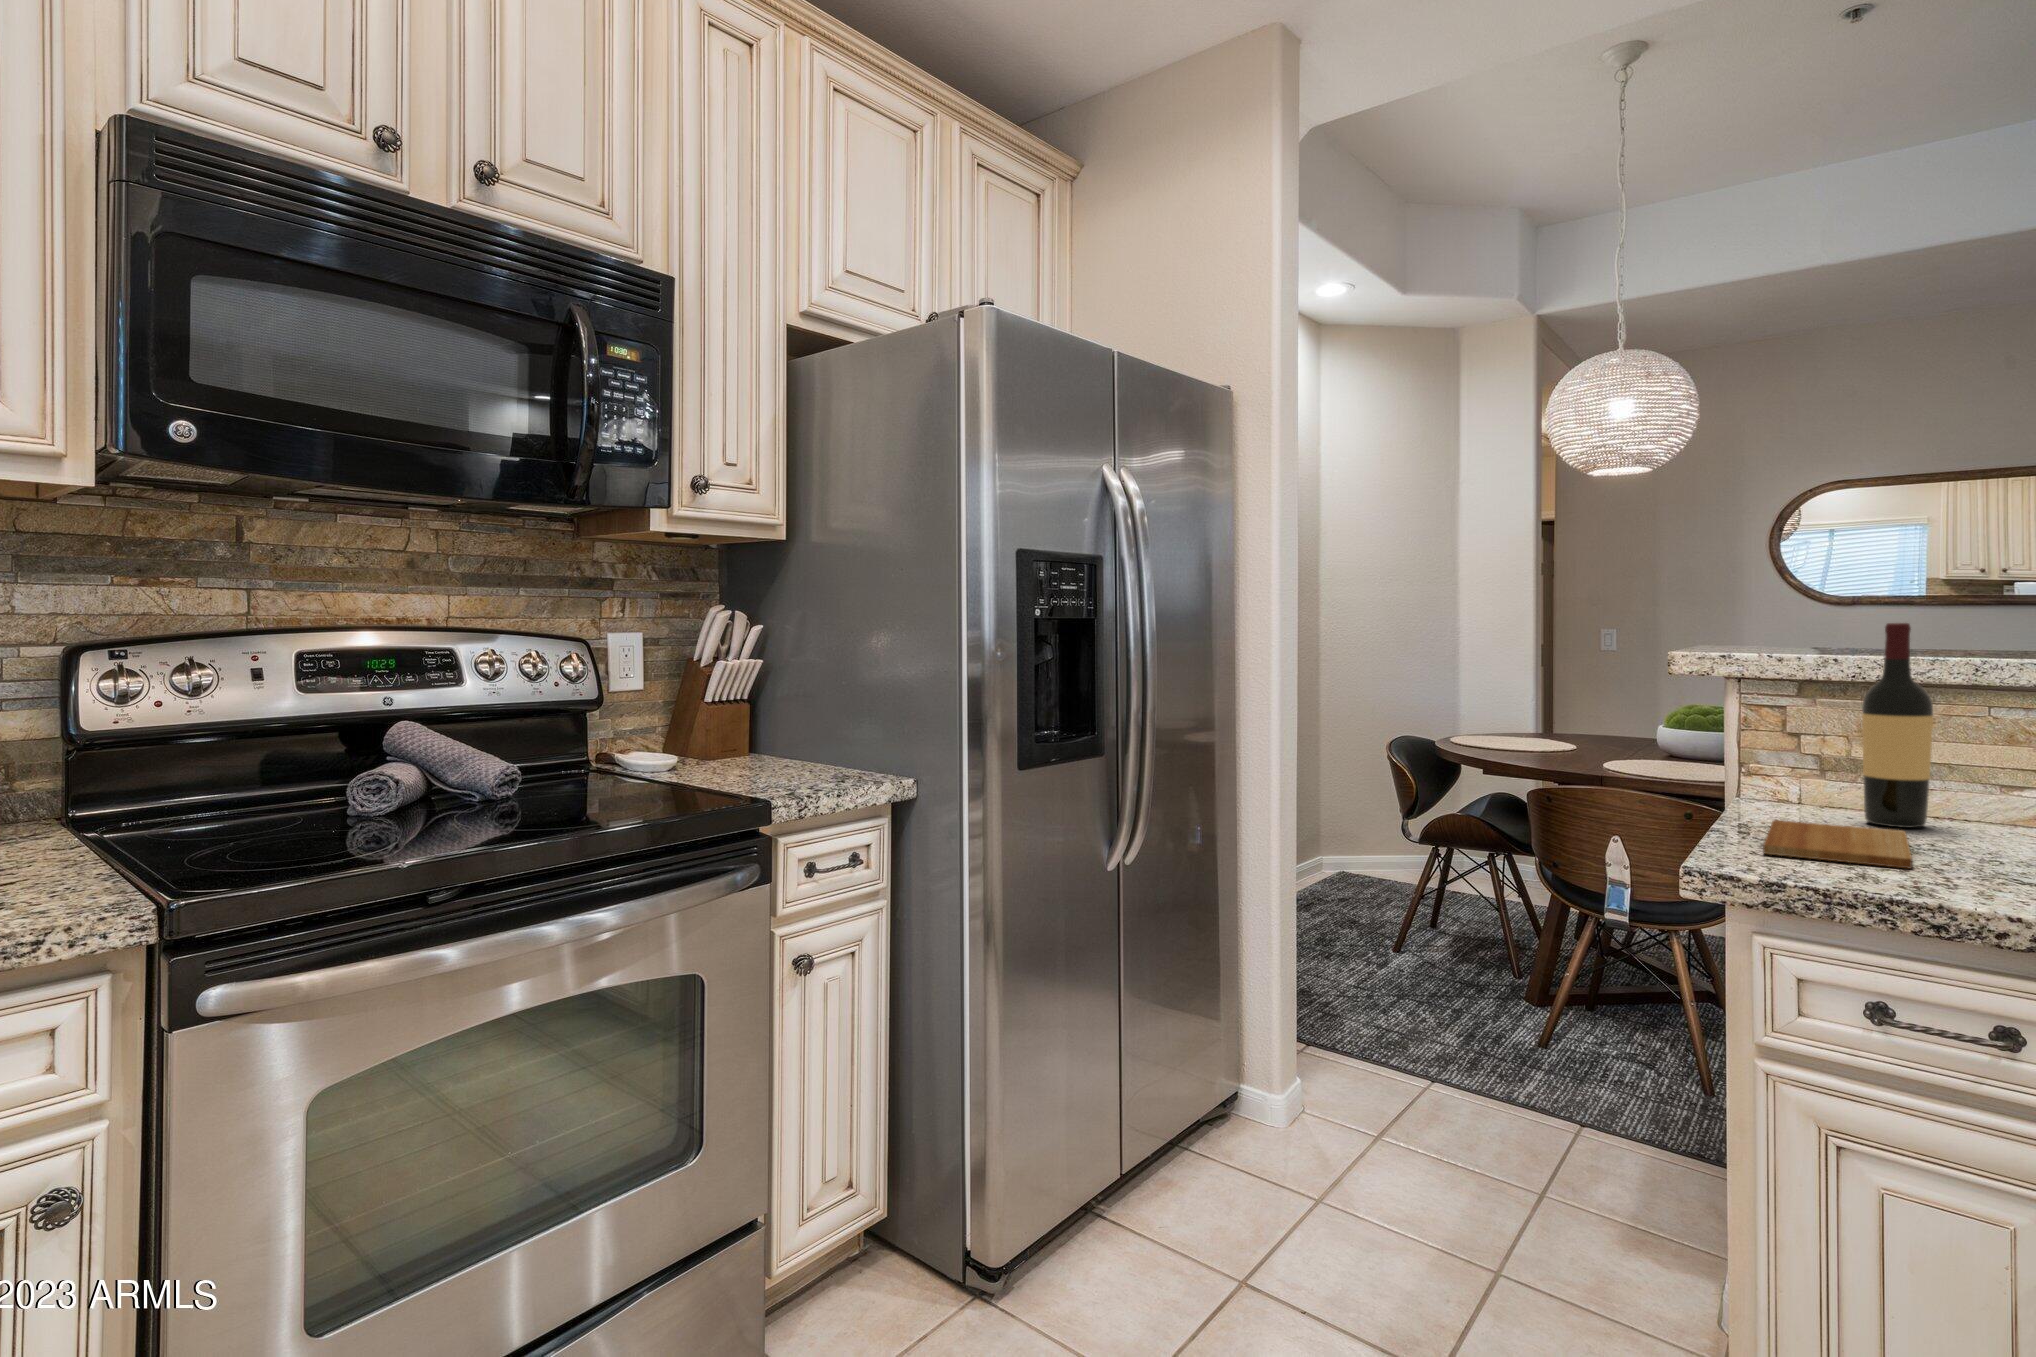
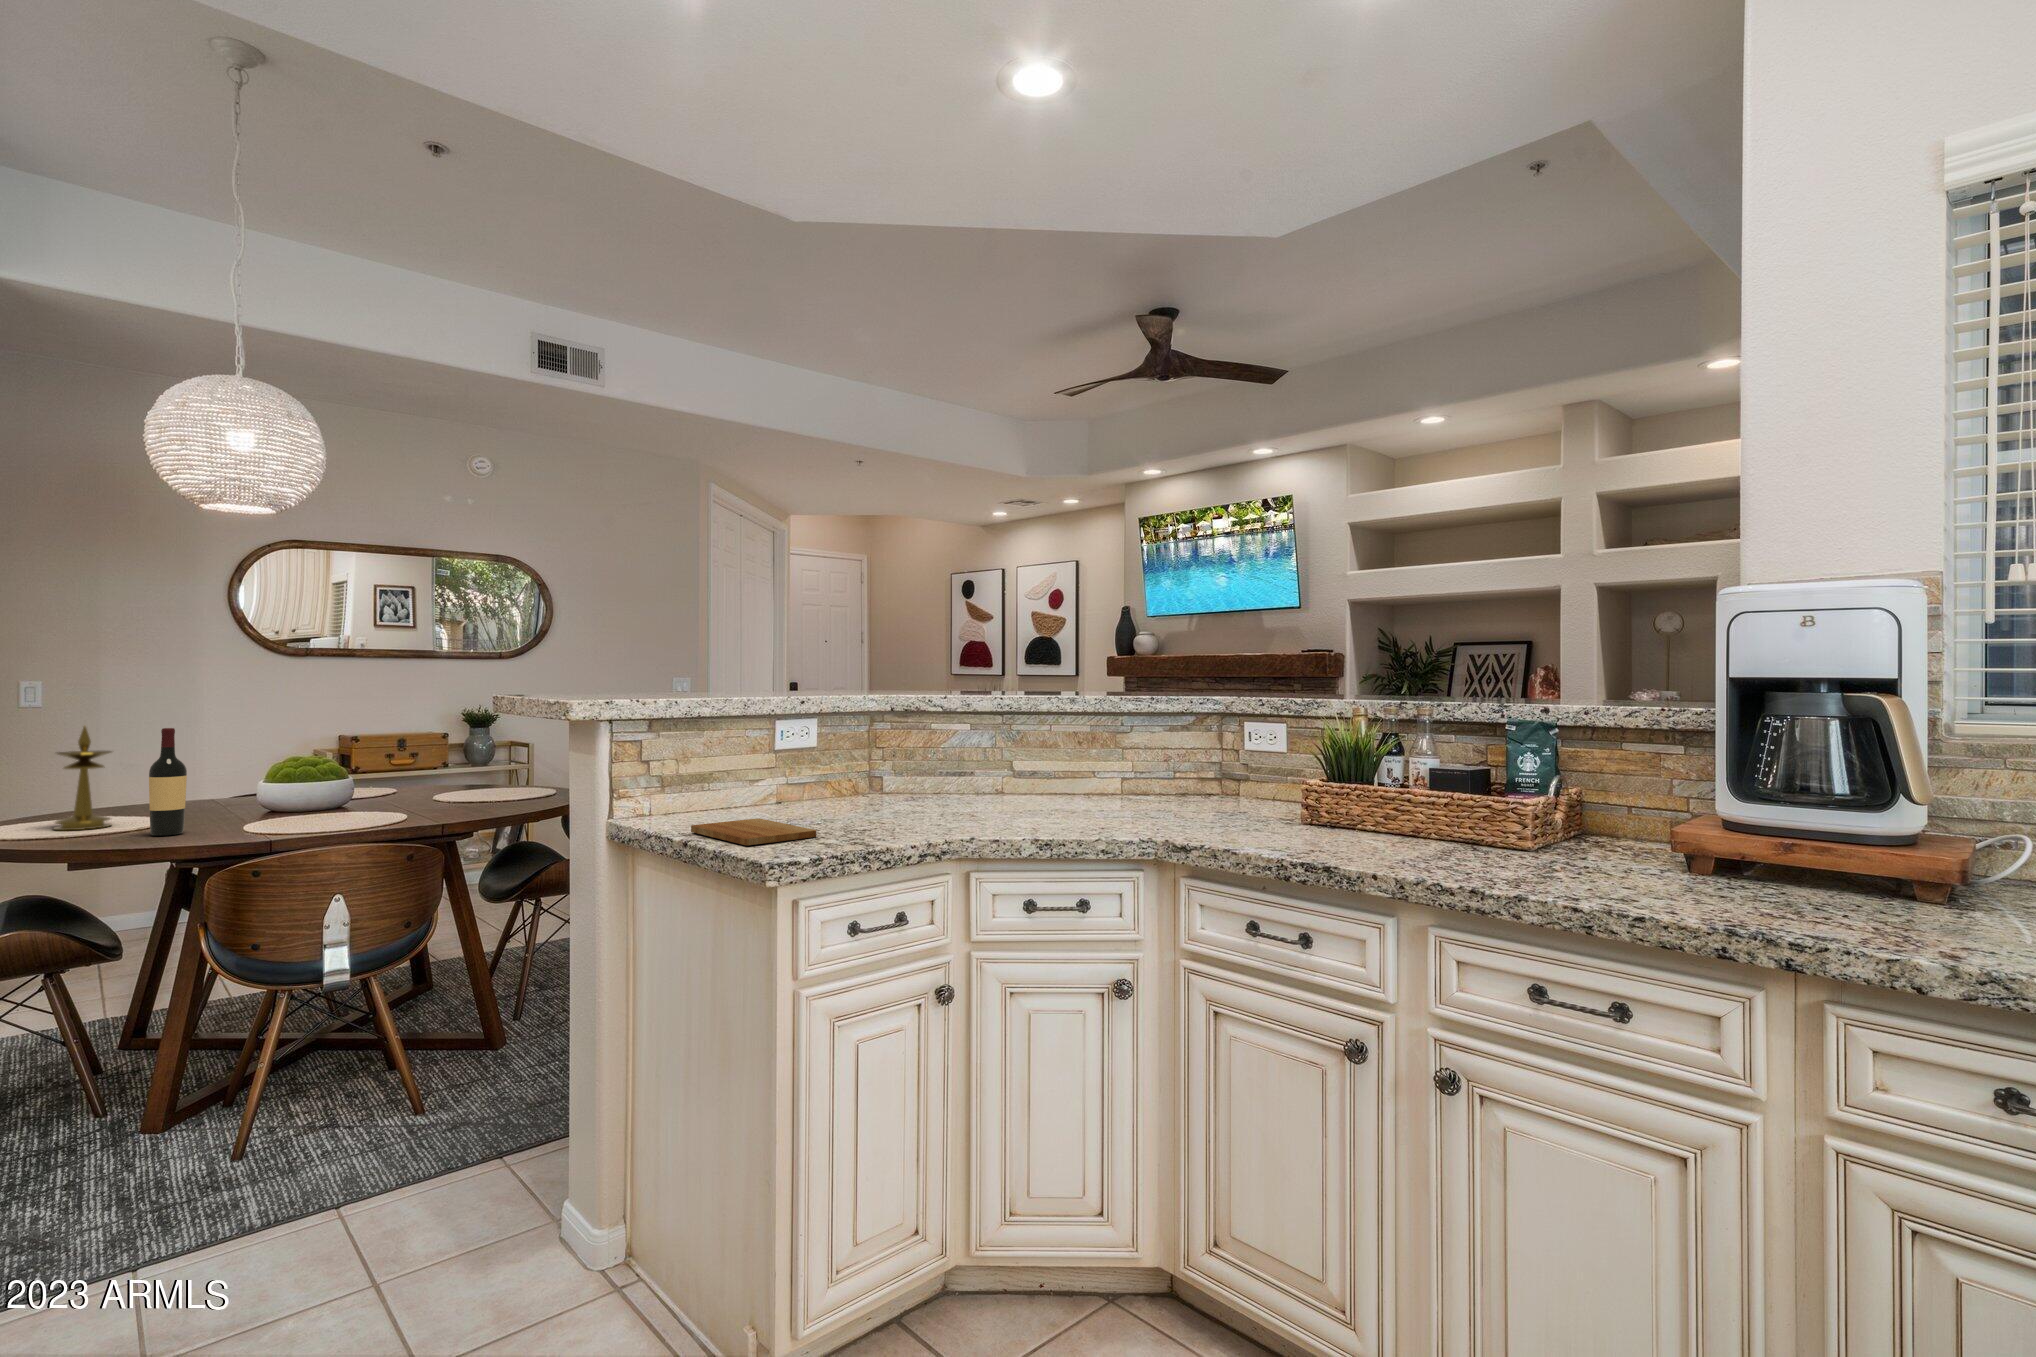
wine bottle: present [1862,623,1933,828] -> present [149,728,187,836]
candlestick: none [1515,667,1554,752] -> present [54,726,111,830]

